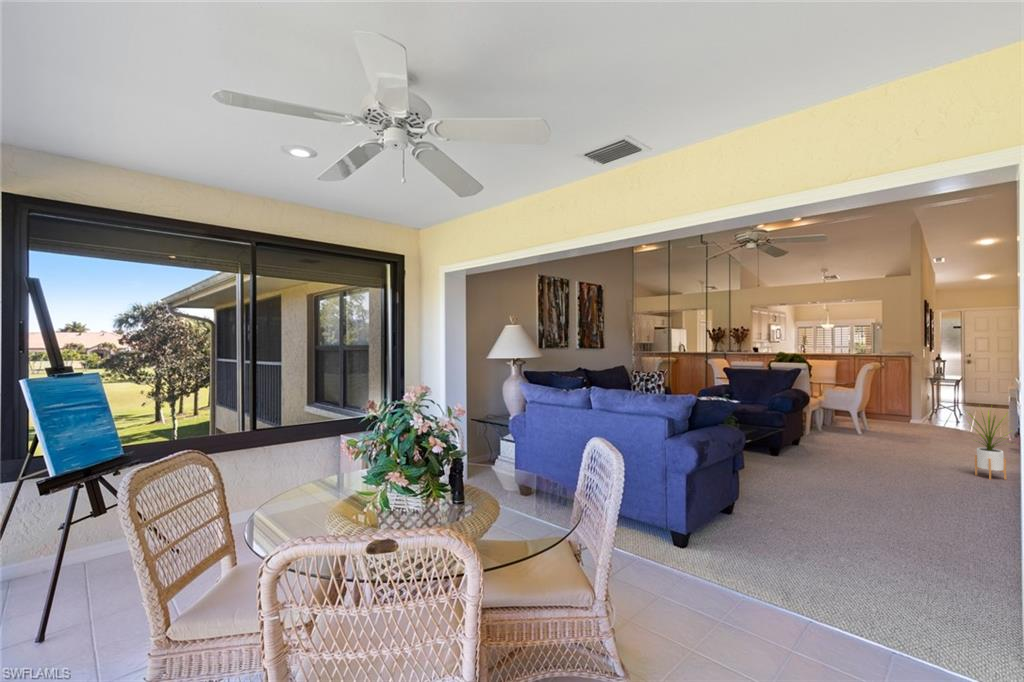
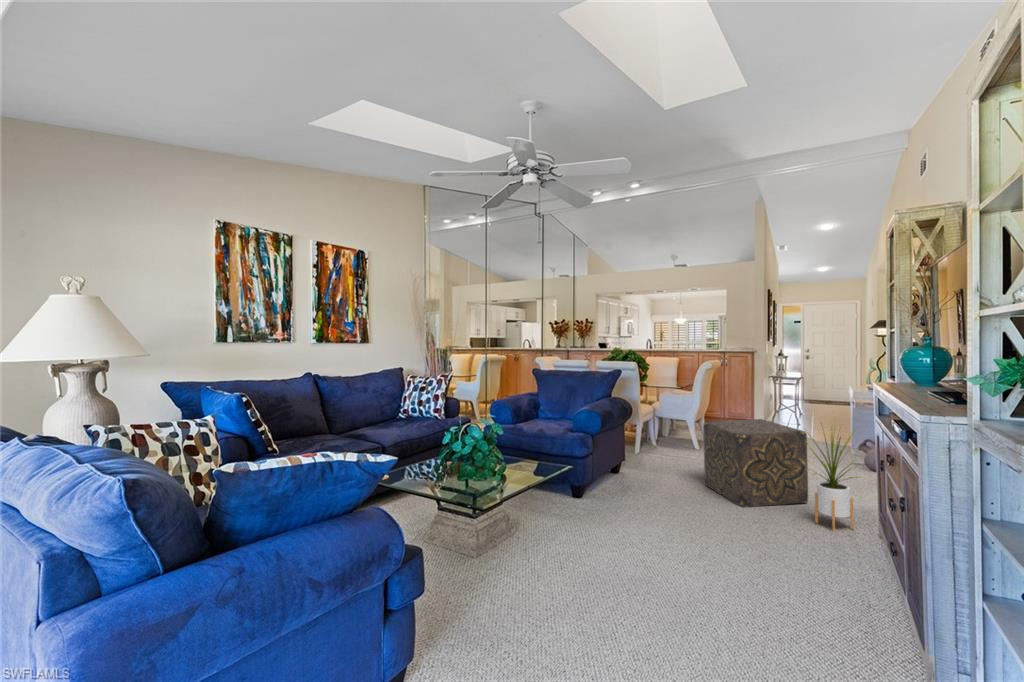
ottoman: none [879,407,969,466] -> present [703,419,808,507]

